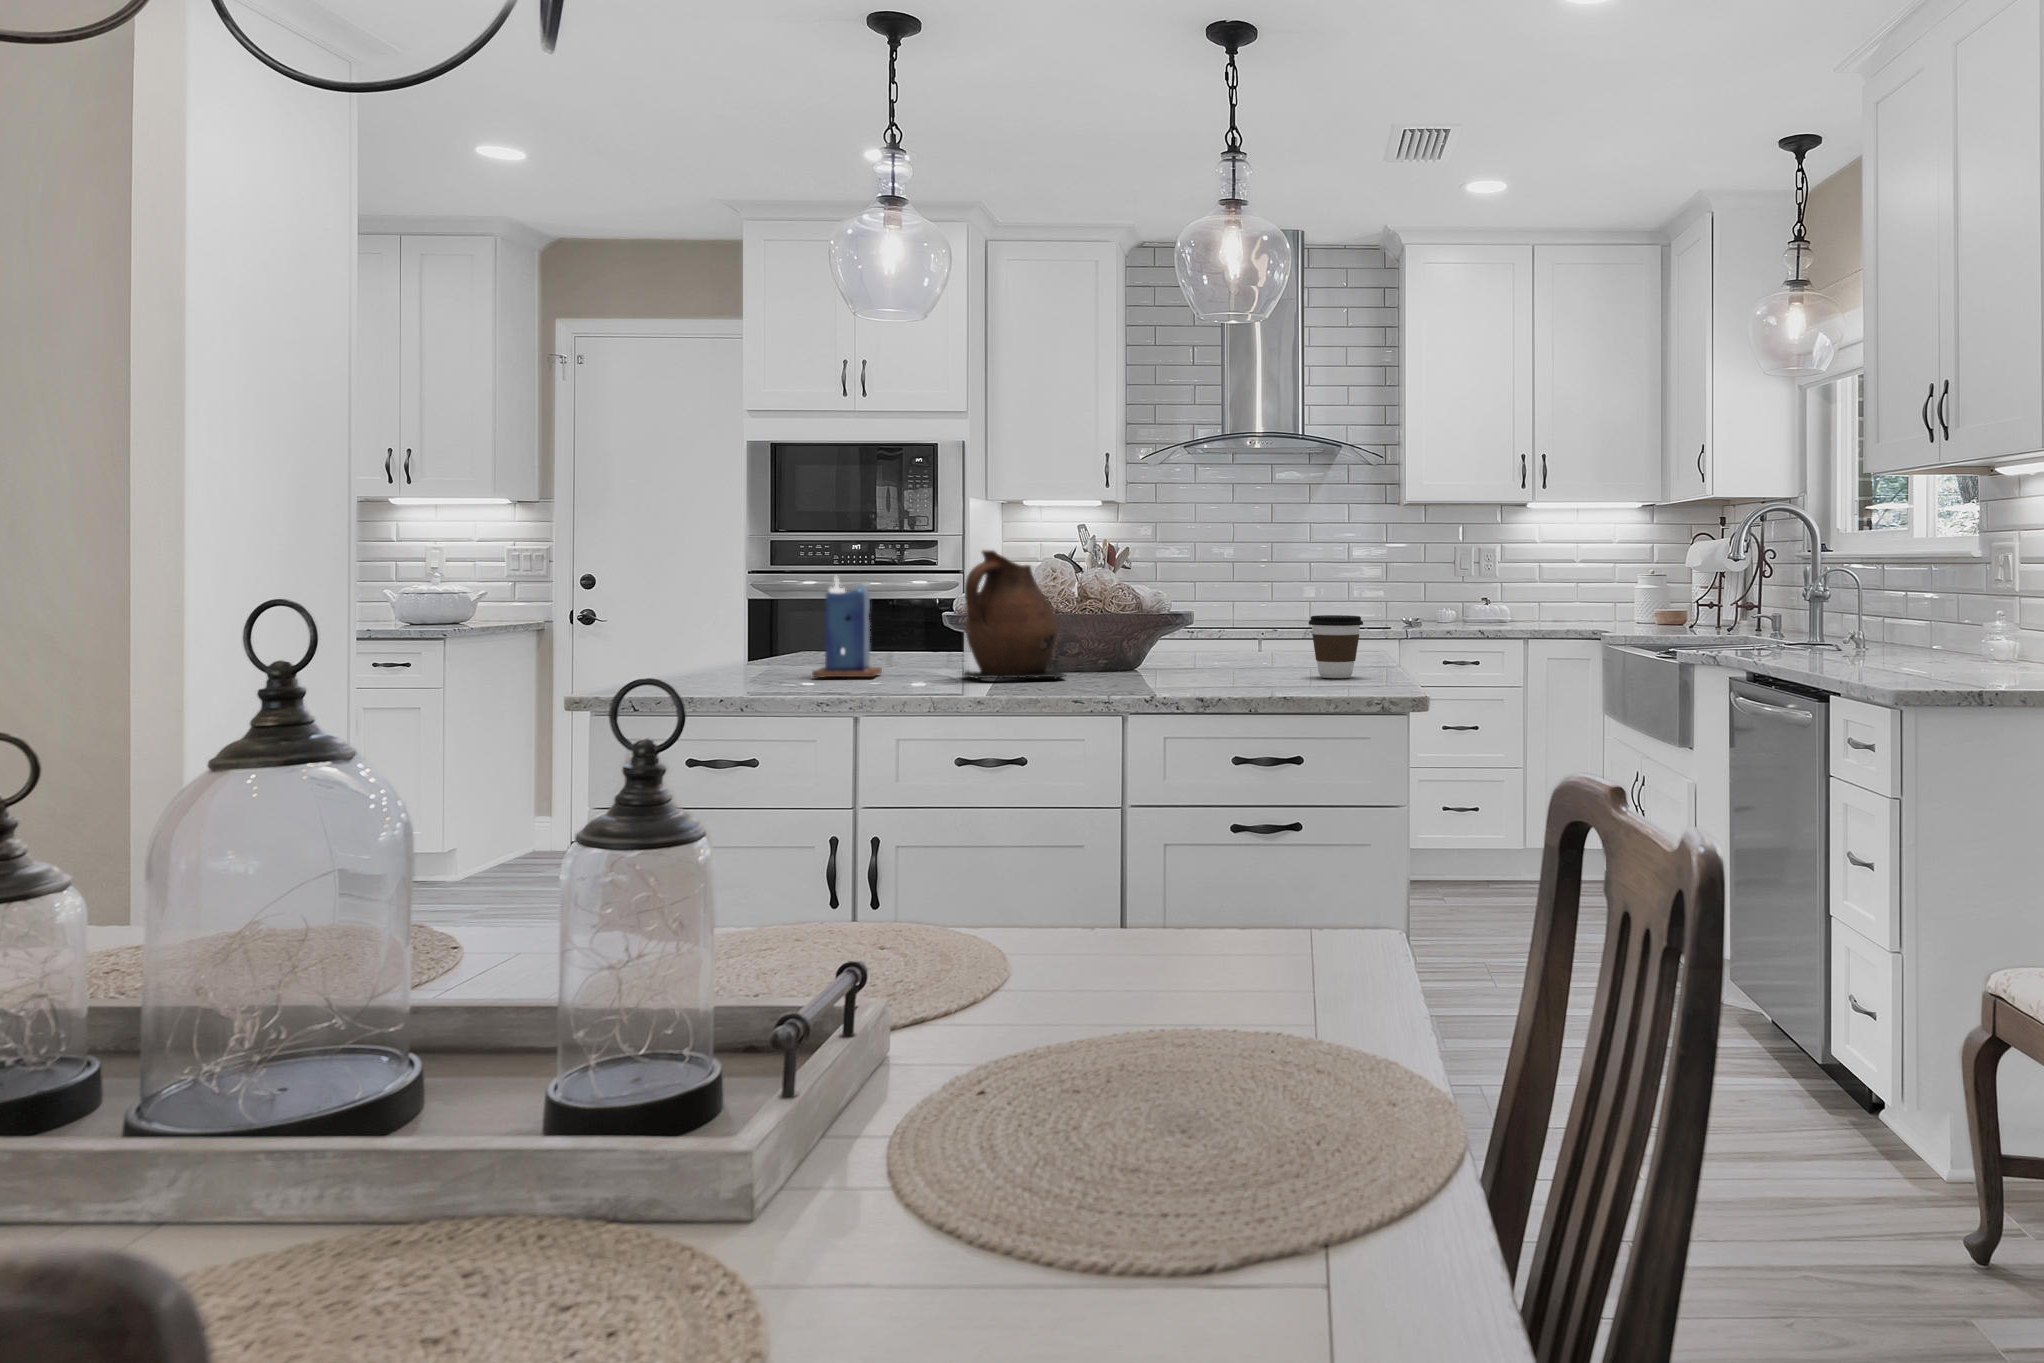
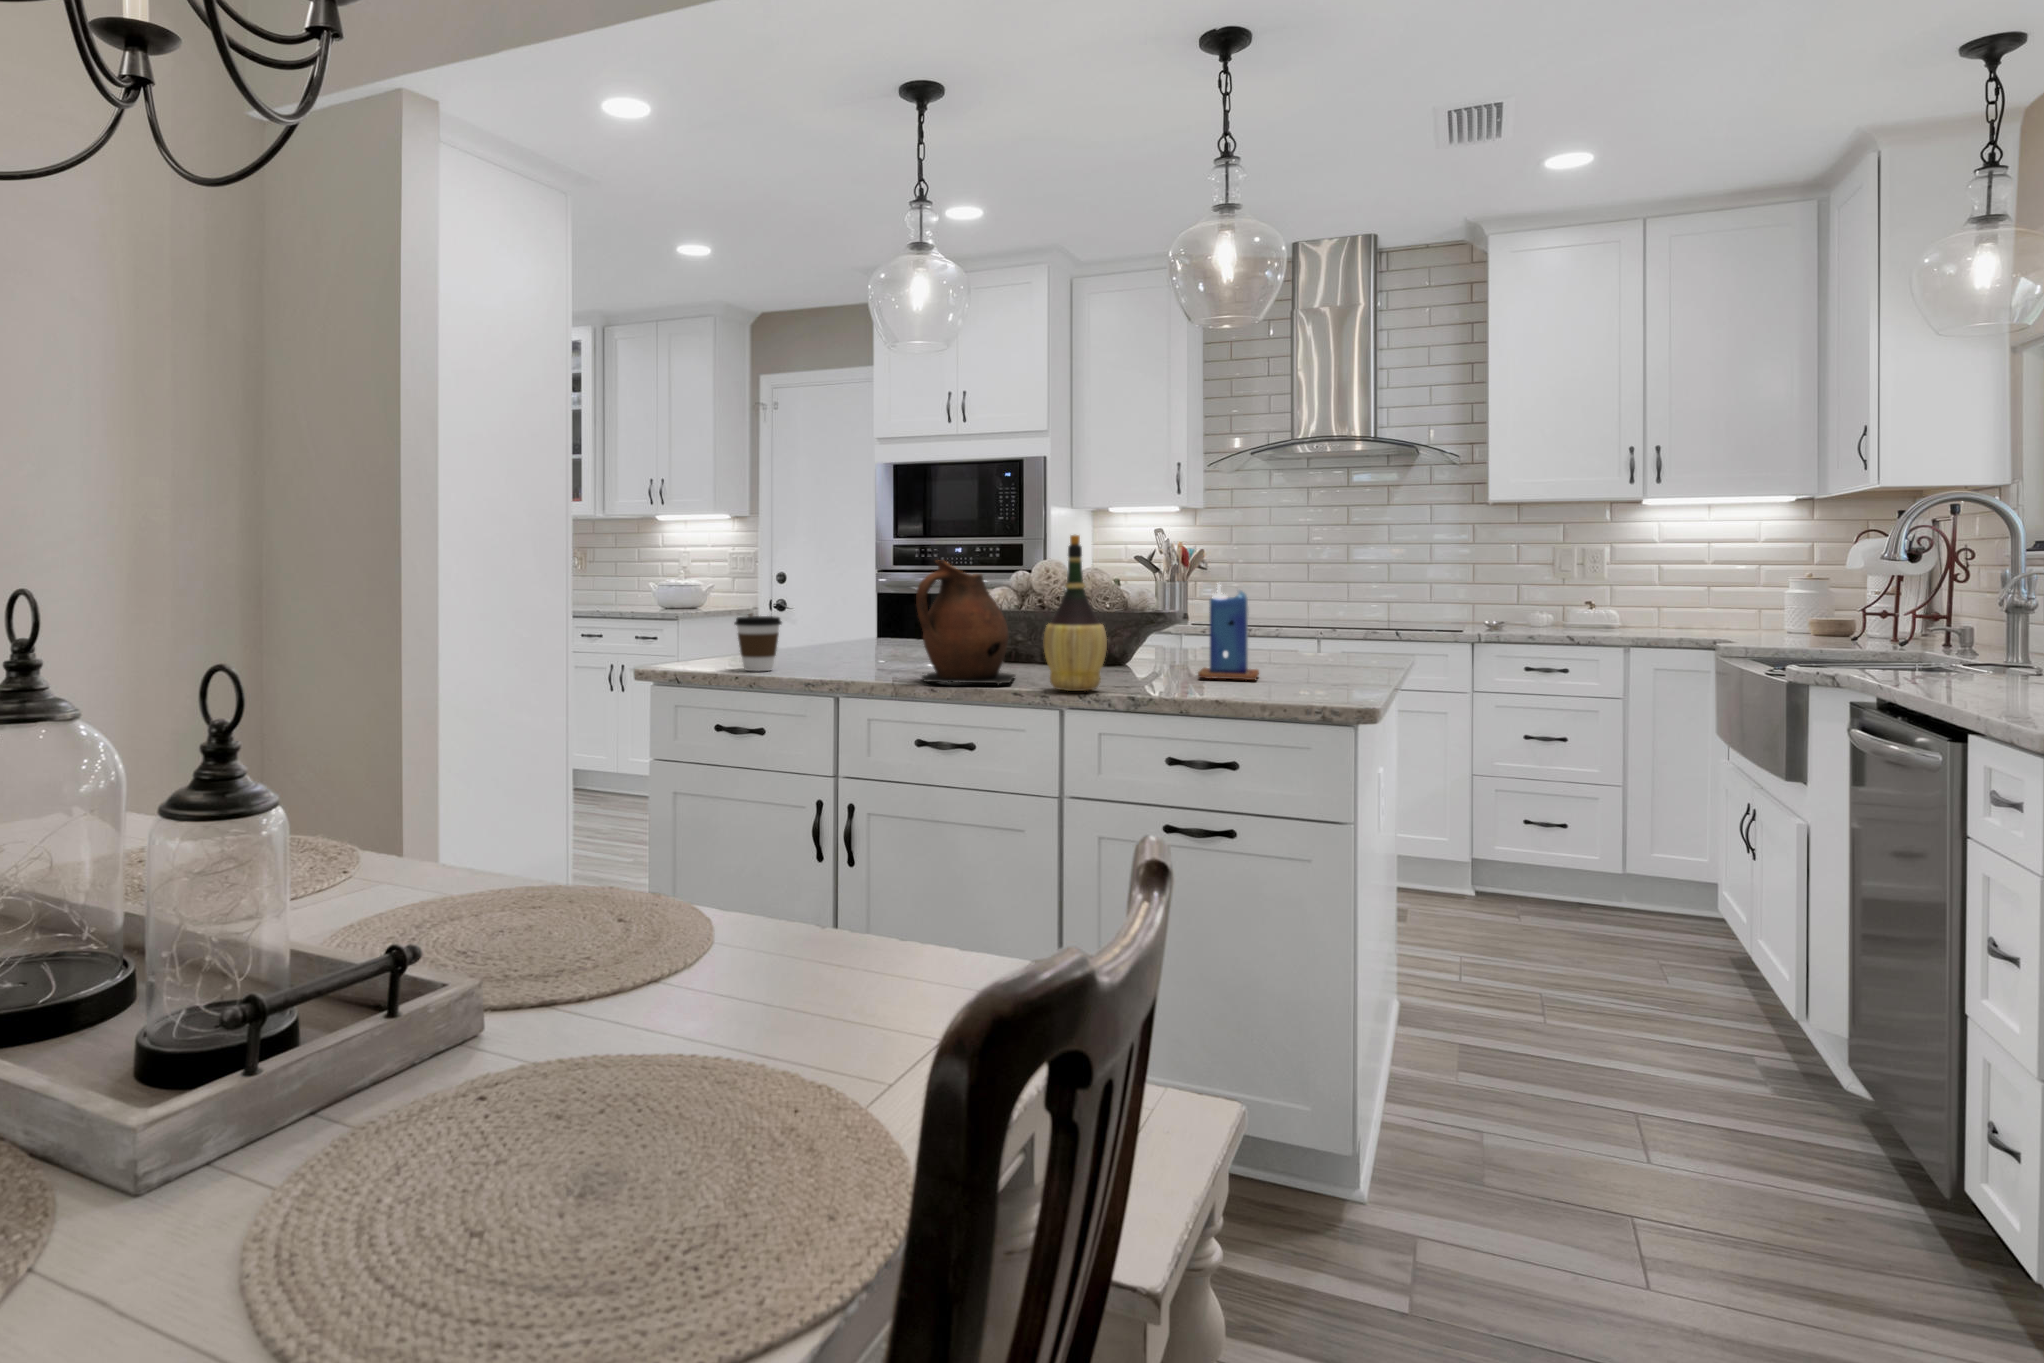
wine bottle: none [1107,525,1170,681] -> present [1043,535,1107,691]
candle: present [812,577,882,677] -> present [1198,584,1259,680]
coffee cup: present [1309,615,1363,678] -> present [735,616,782,671]

